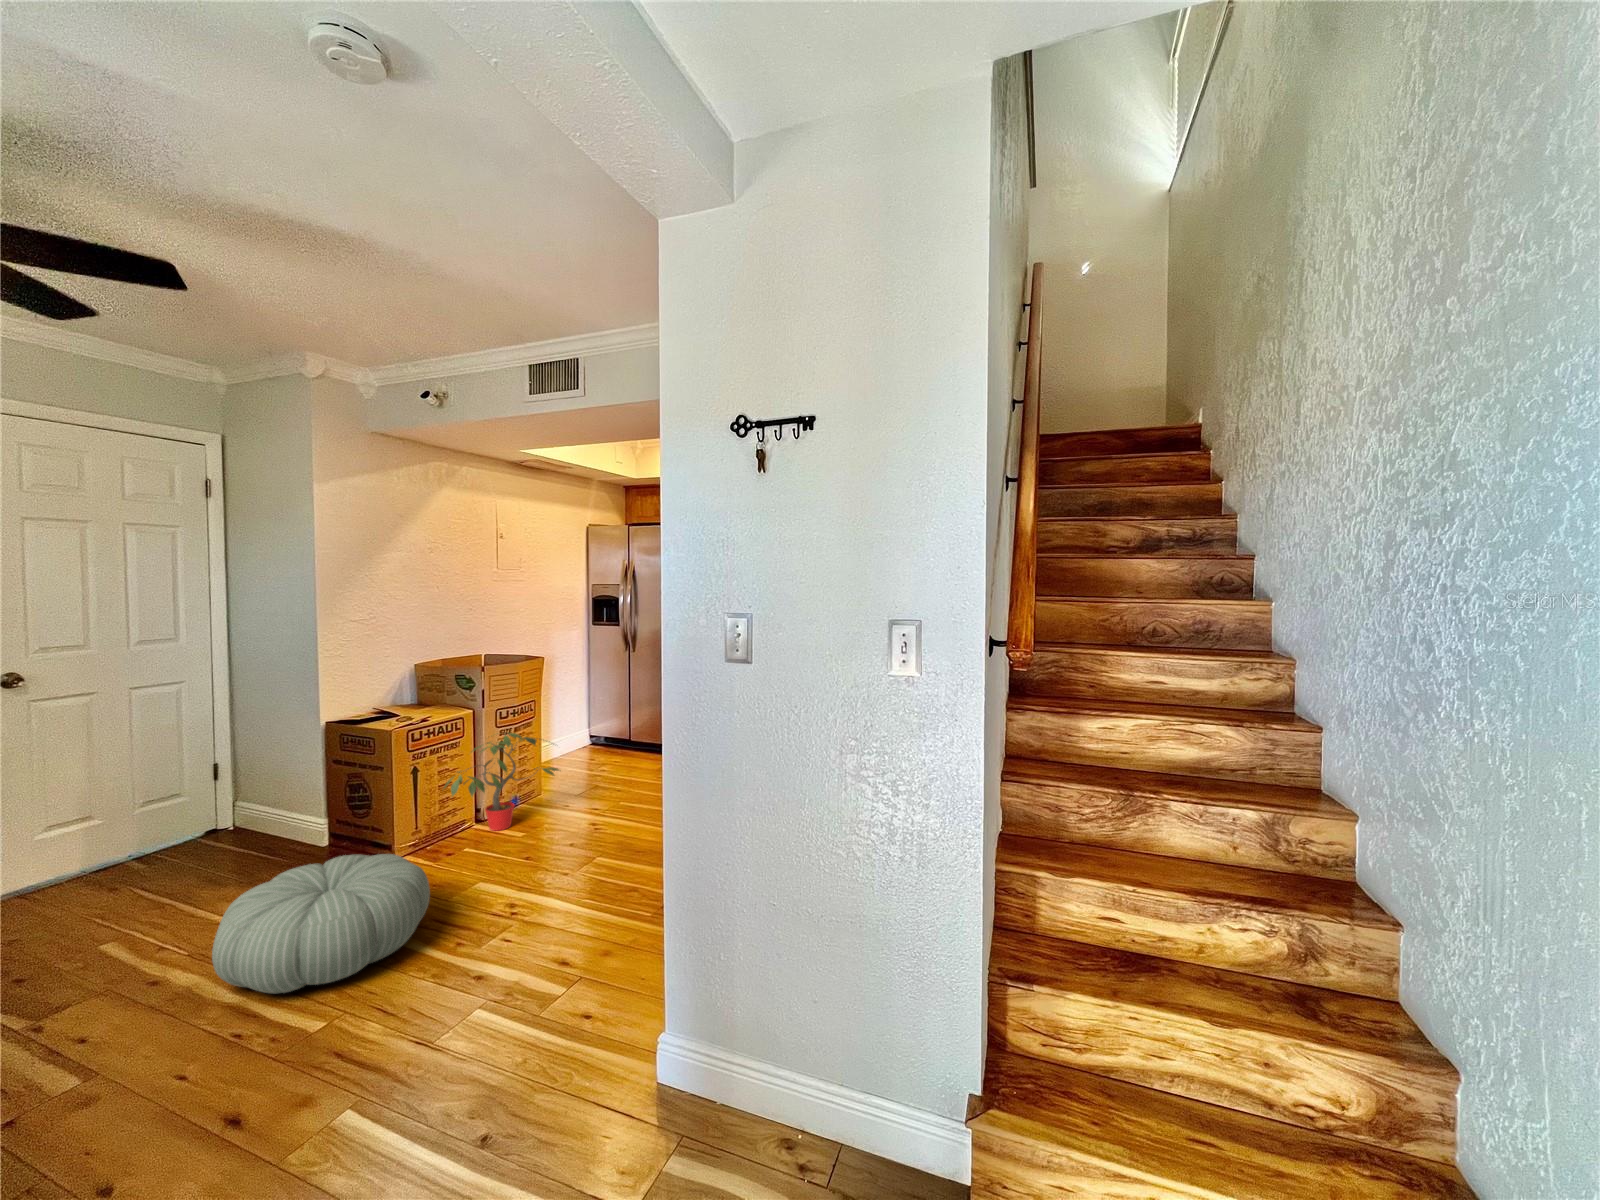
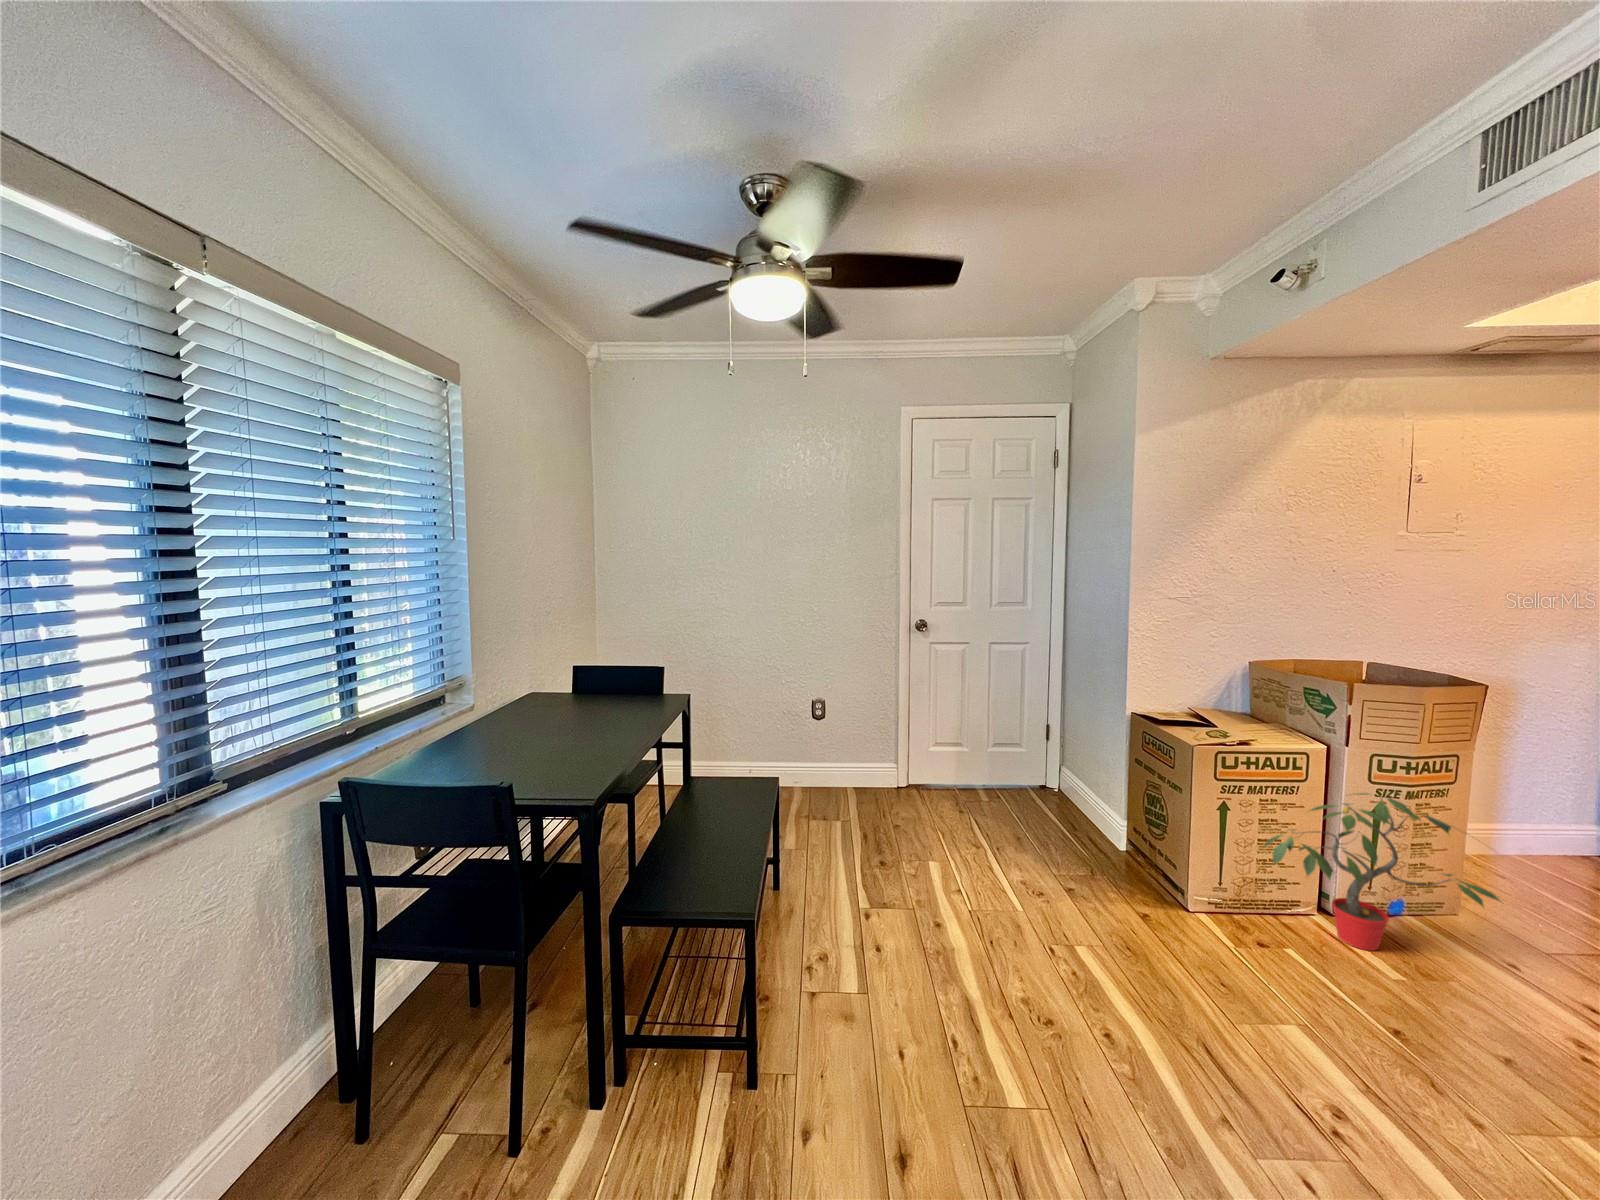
pouf: present [212,854,430,993] -> none [966,874,1196,1059]

